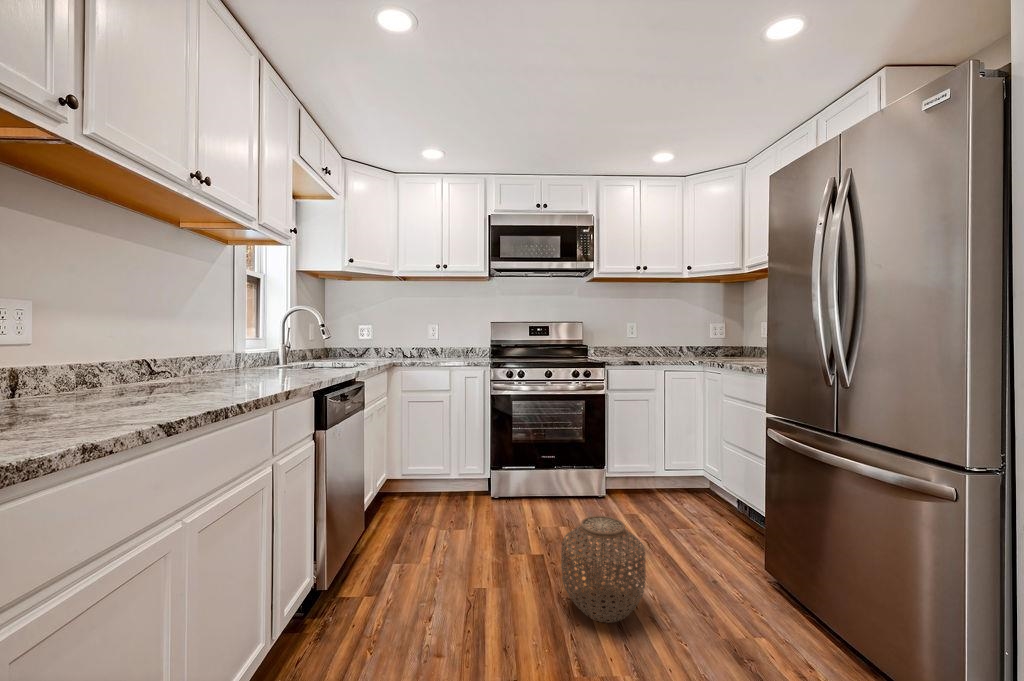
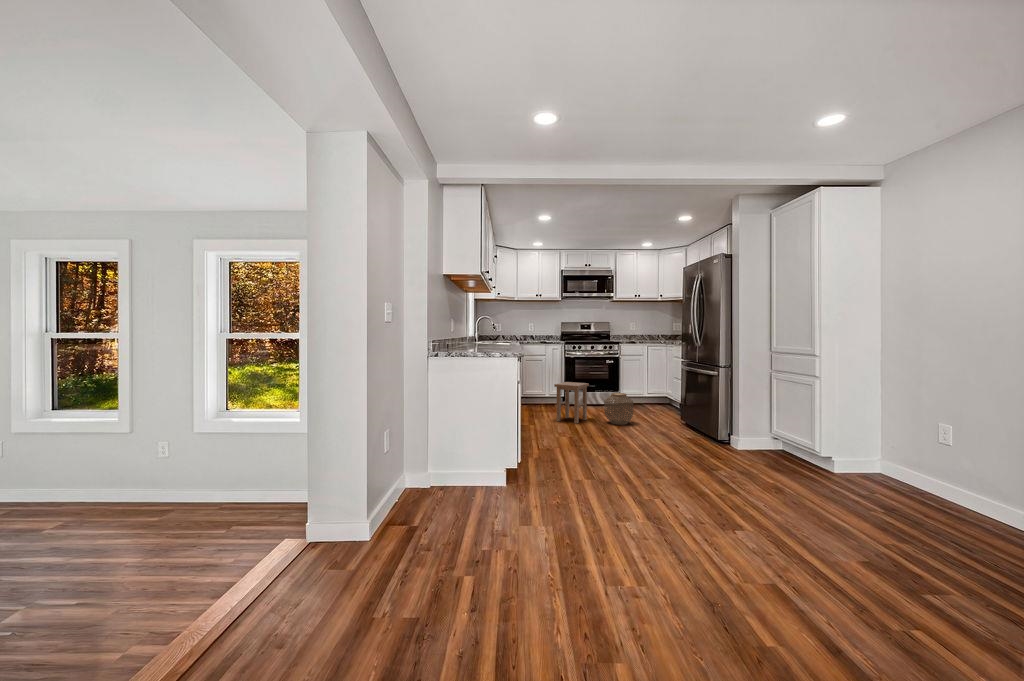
stool: none [424,471,523,610] -> present [554,382,589,423]

